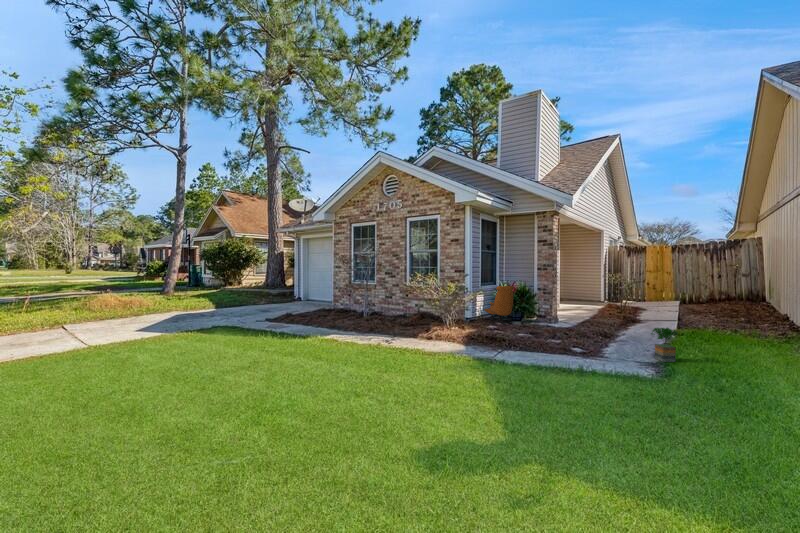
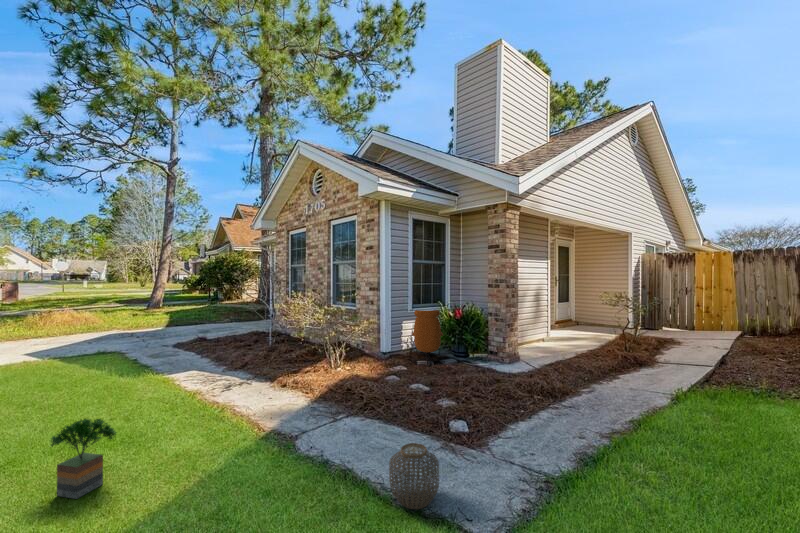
potted tree: present [651,328,678,362] -> present [51,419,116,499]
woven basket: none [587,350,617,380] -> present [389,443,439,509]

